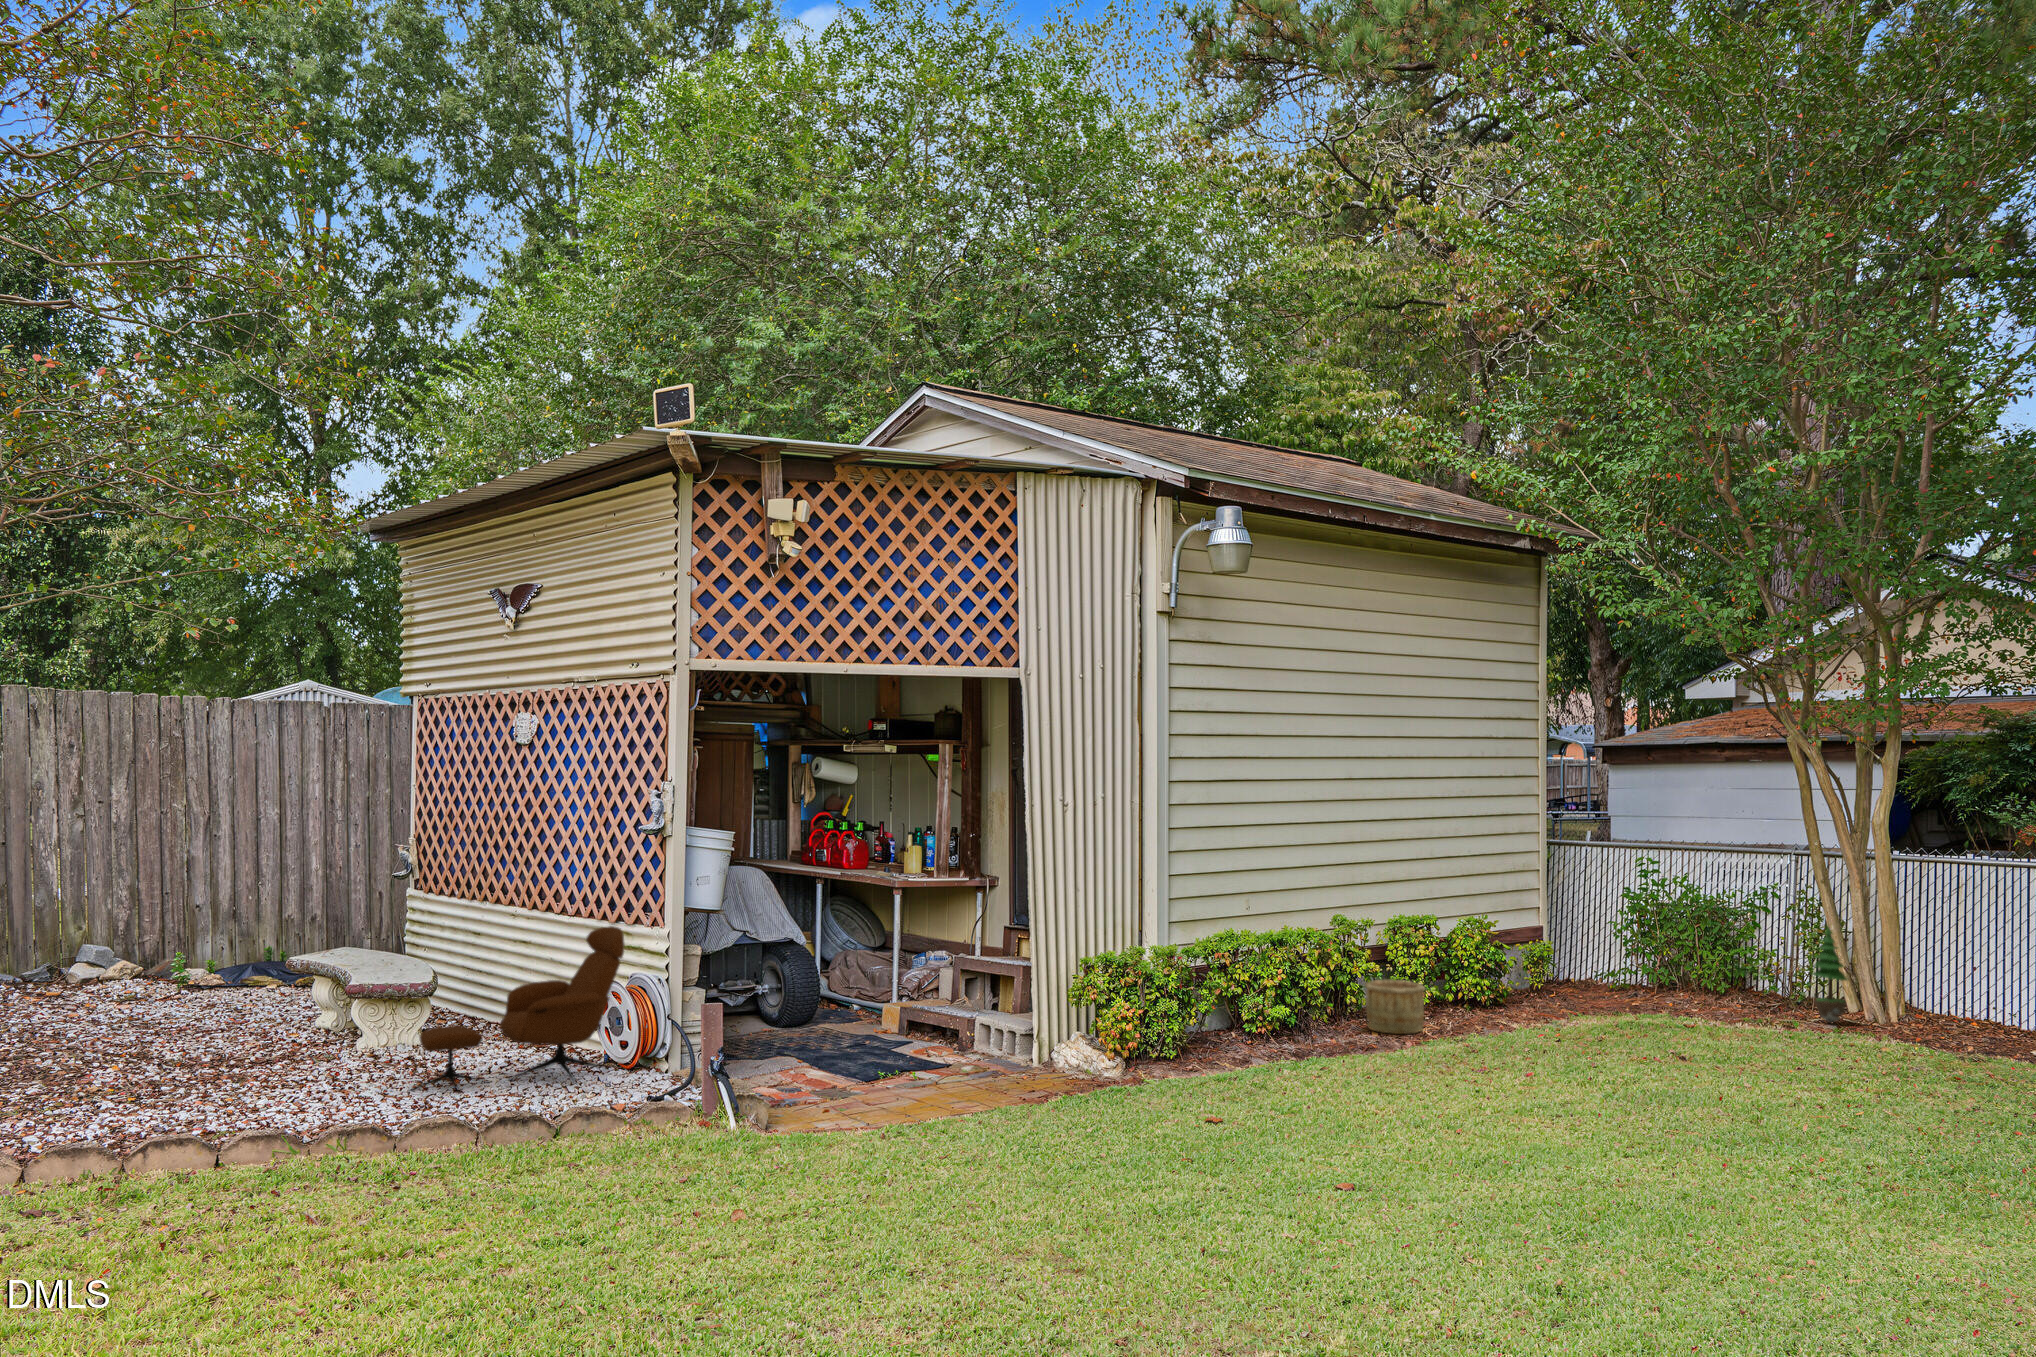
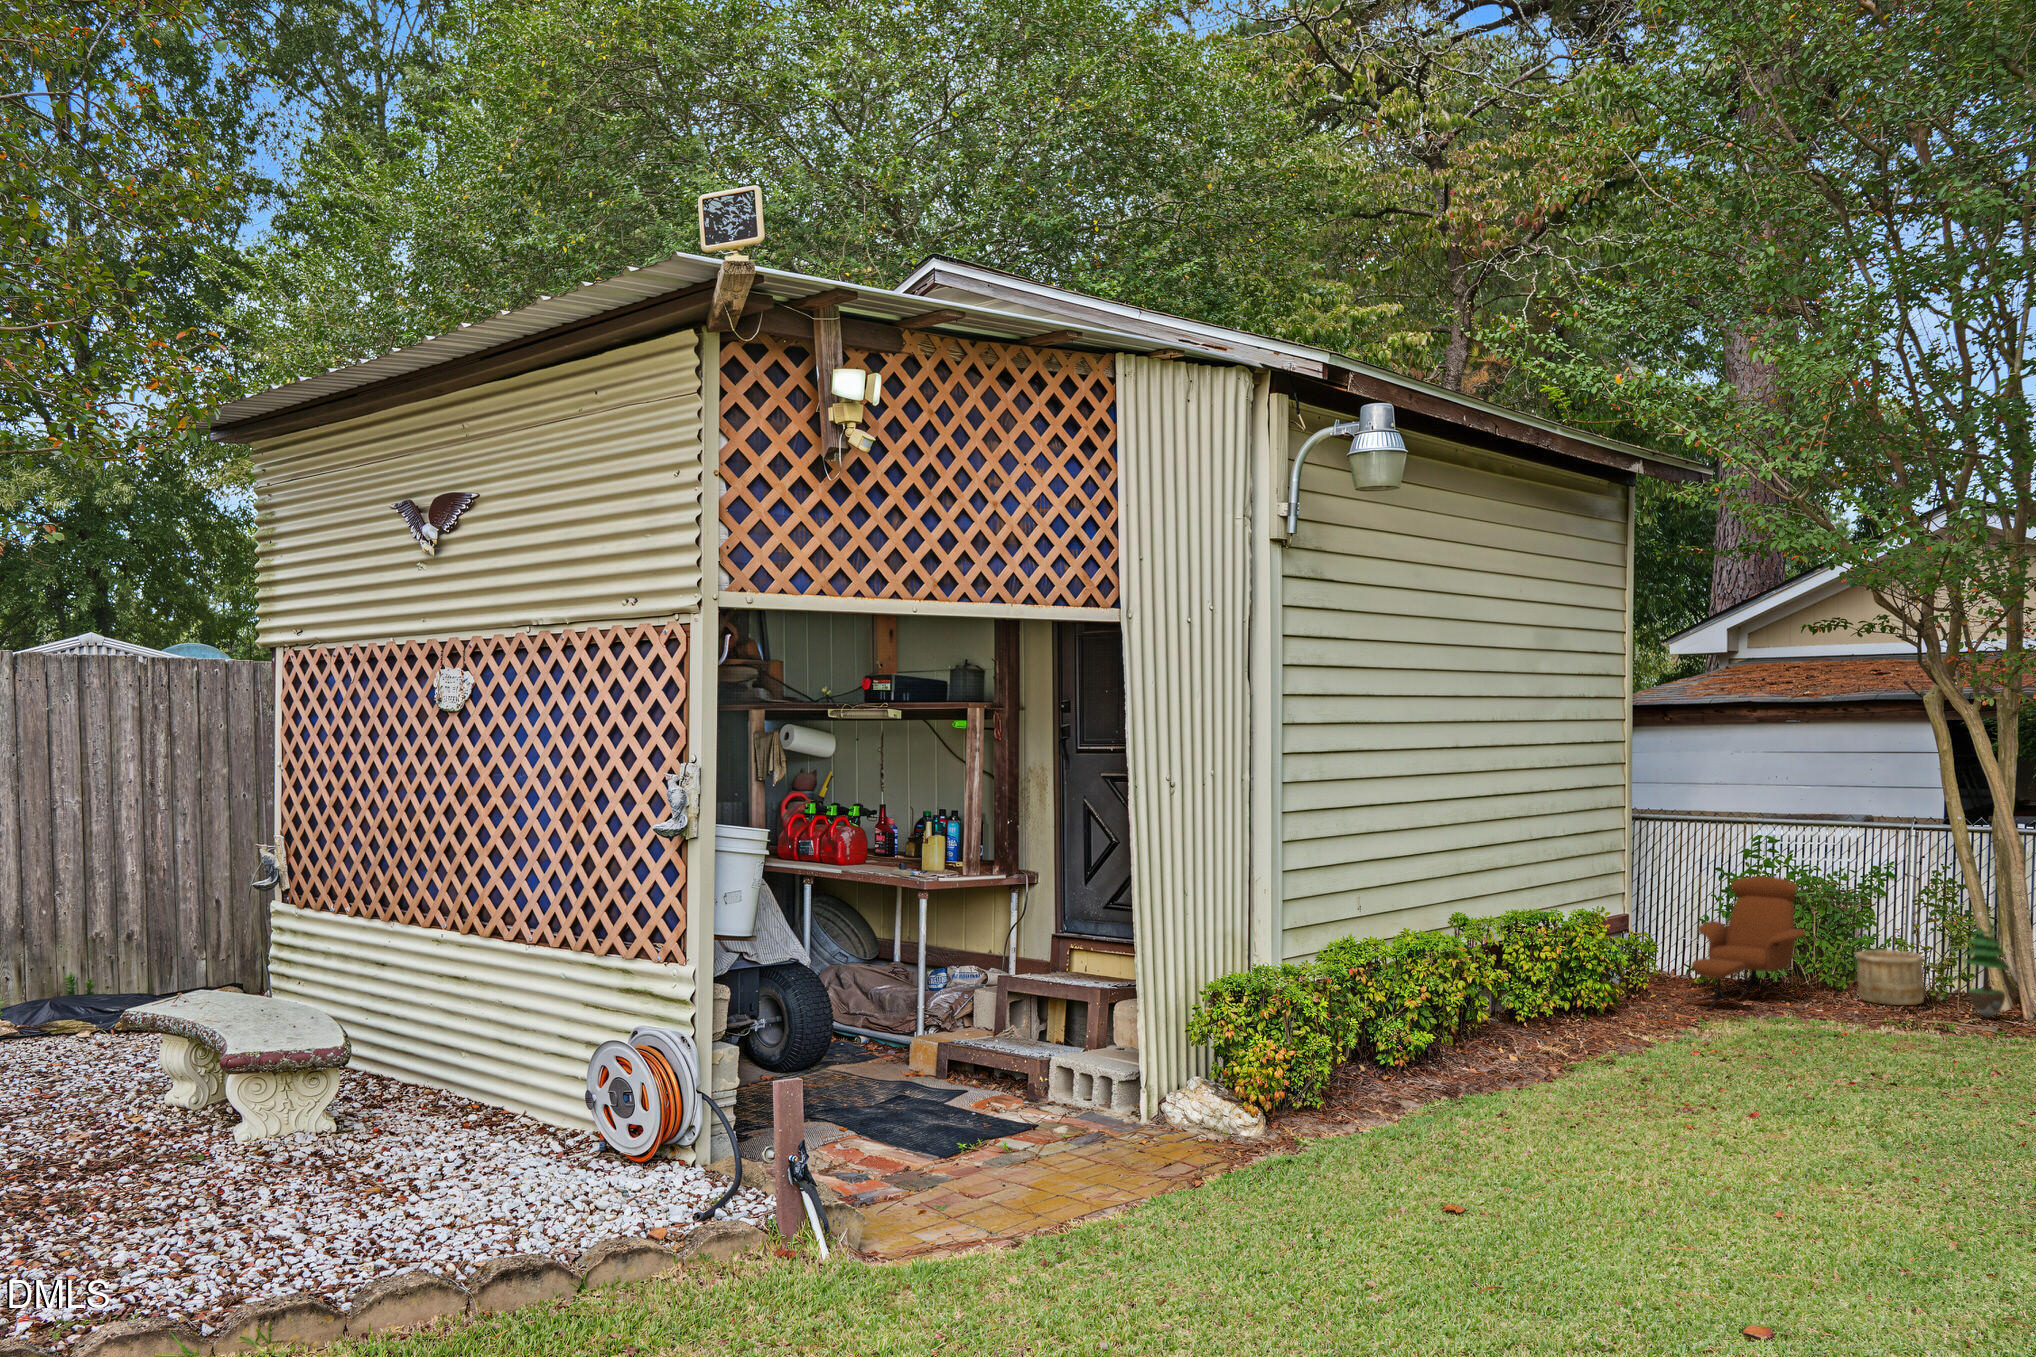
lounge chair: present [411,926,625,1093] -> present [1692,876,1806,1010]
wooden bucket: present [1365,980,1425,1034] -> present [1855,950,1924,1005]

